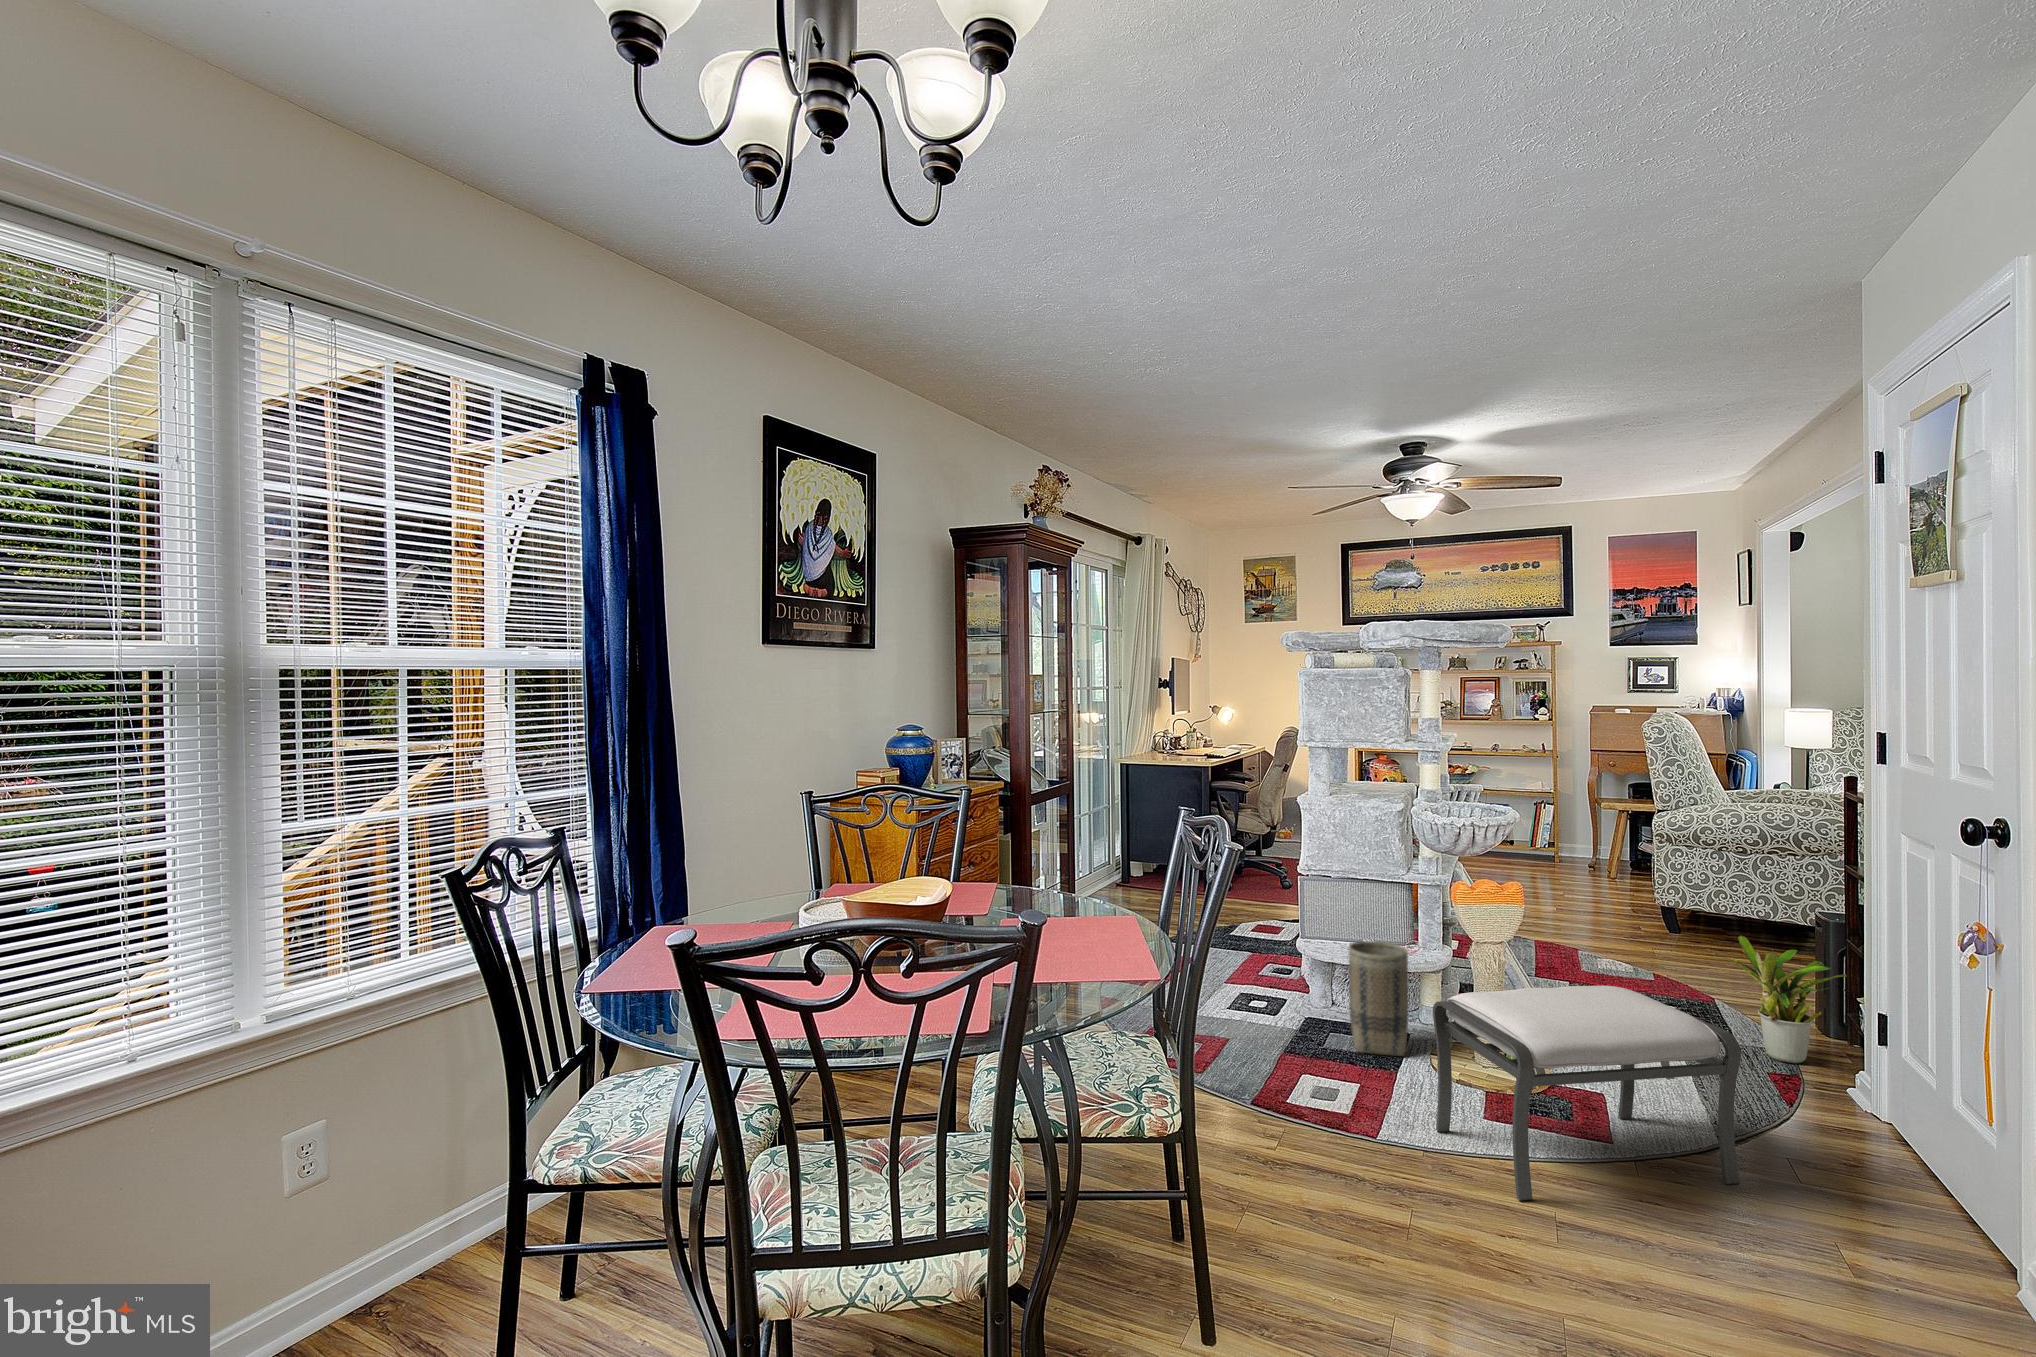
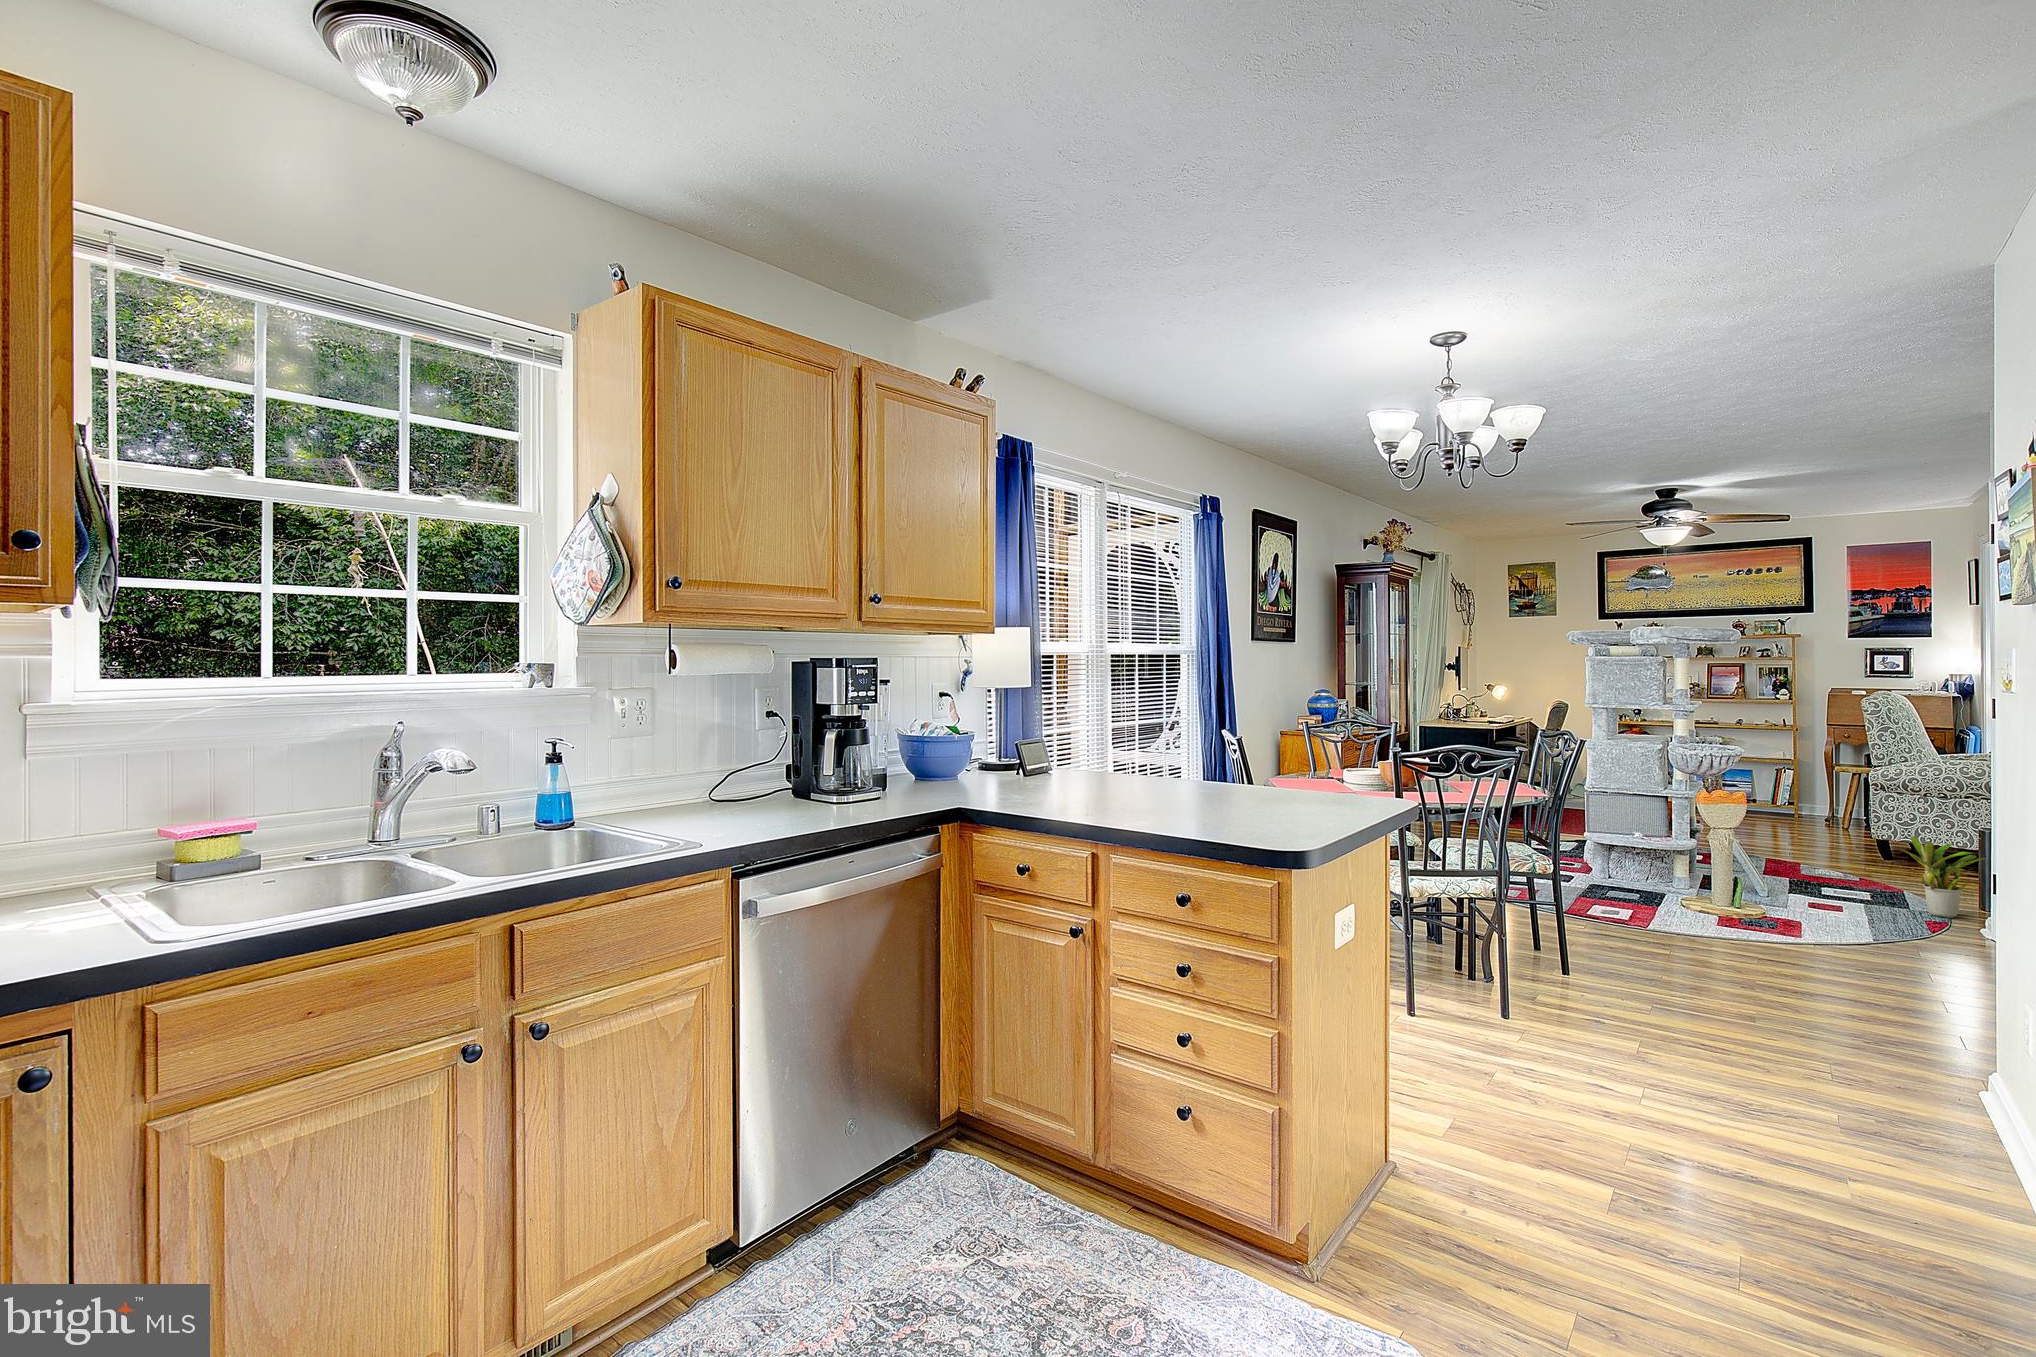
basket: present [1349,941,1408,1056] -> none [1622,832,1665,903]
ottoman: present [1433,986,1741,1201] -> none [1683,848,1882,955]

